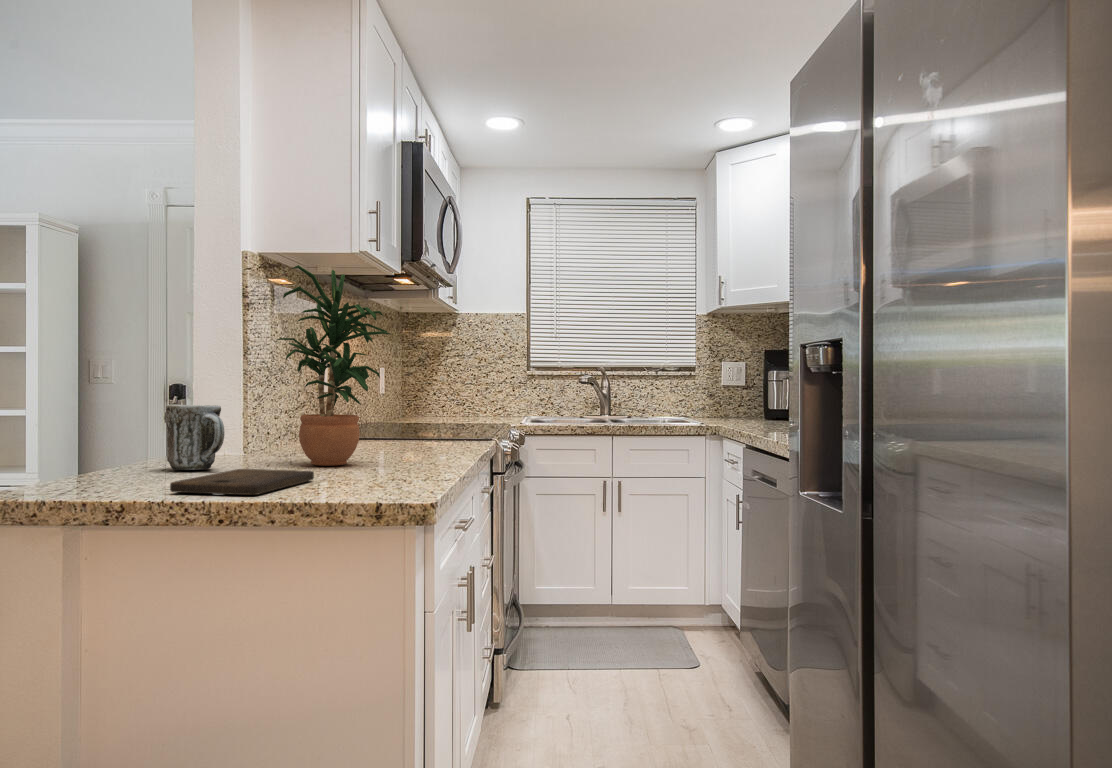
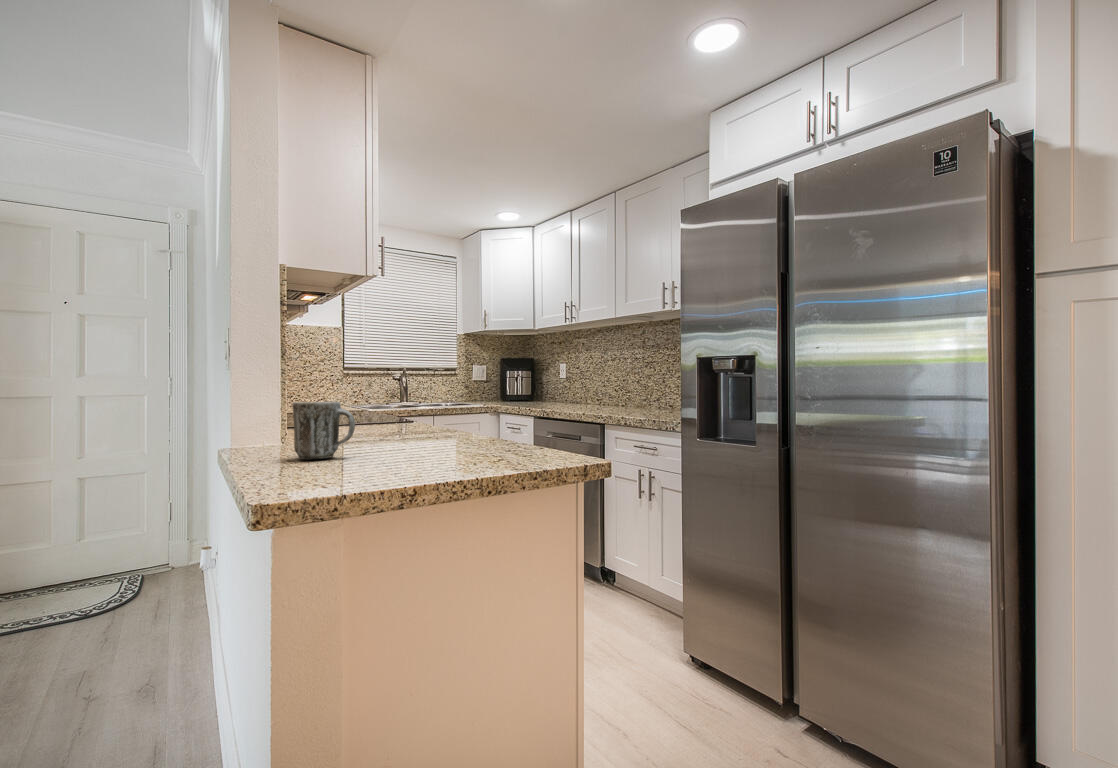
potted plant: present [276,265,390,466] -> none [359,285,454,447]
cutting board: present [170,469,314,495] -> none [402,449,496,475]

